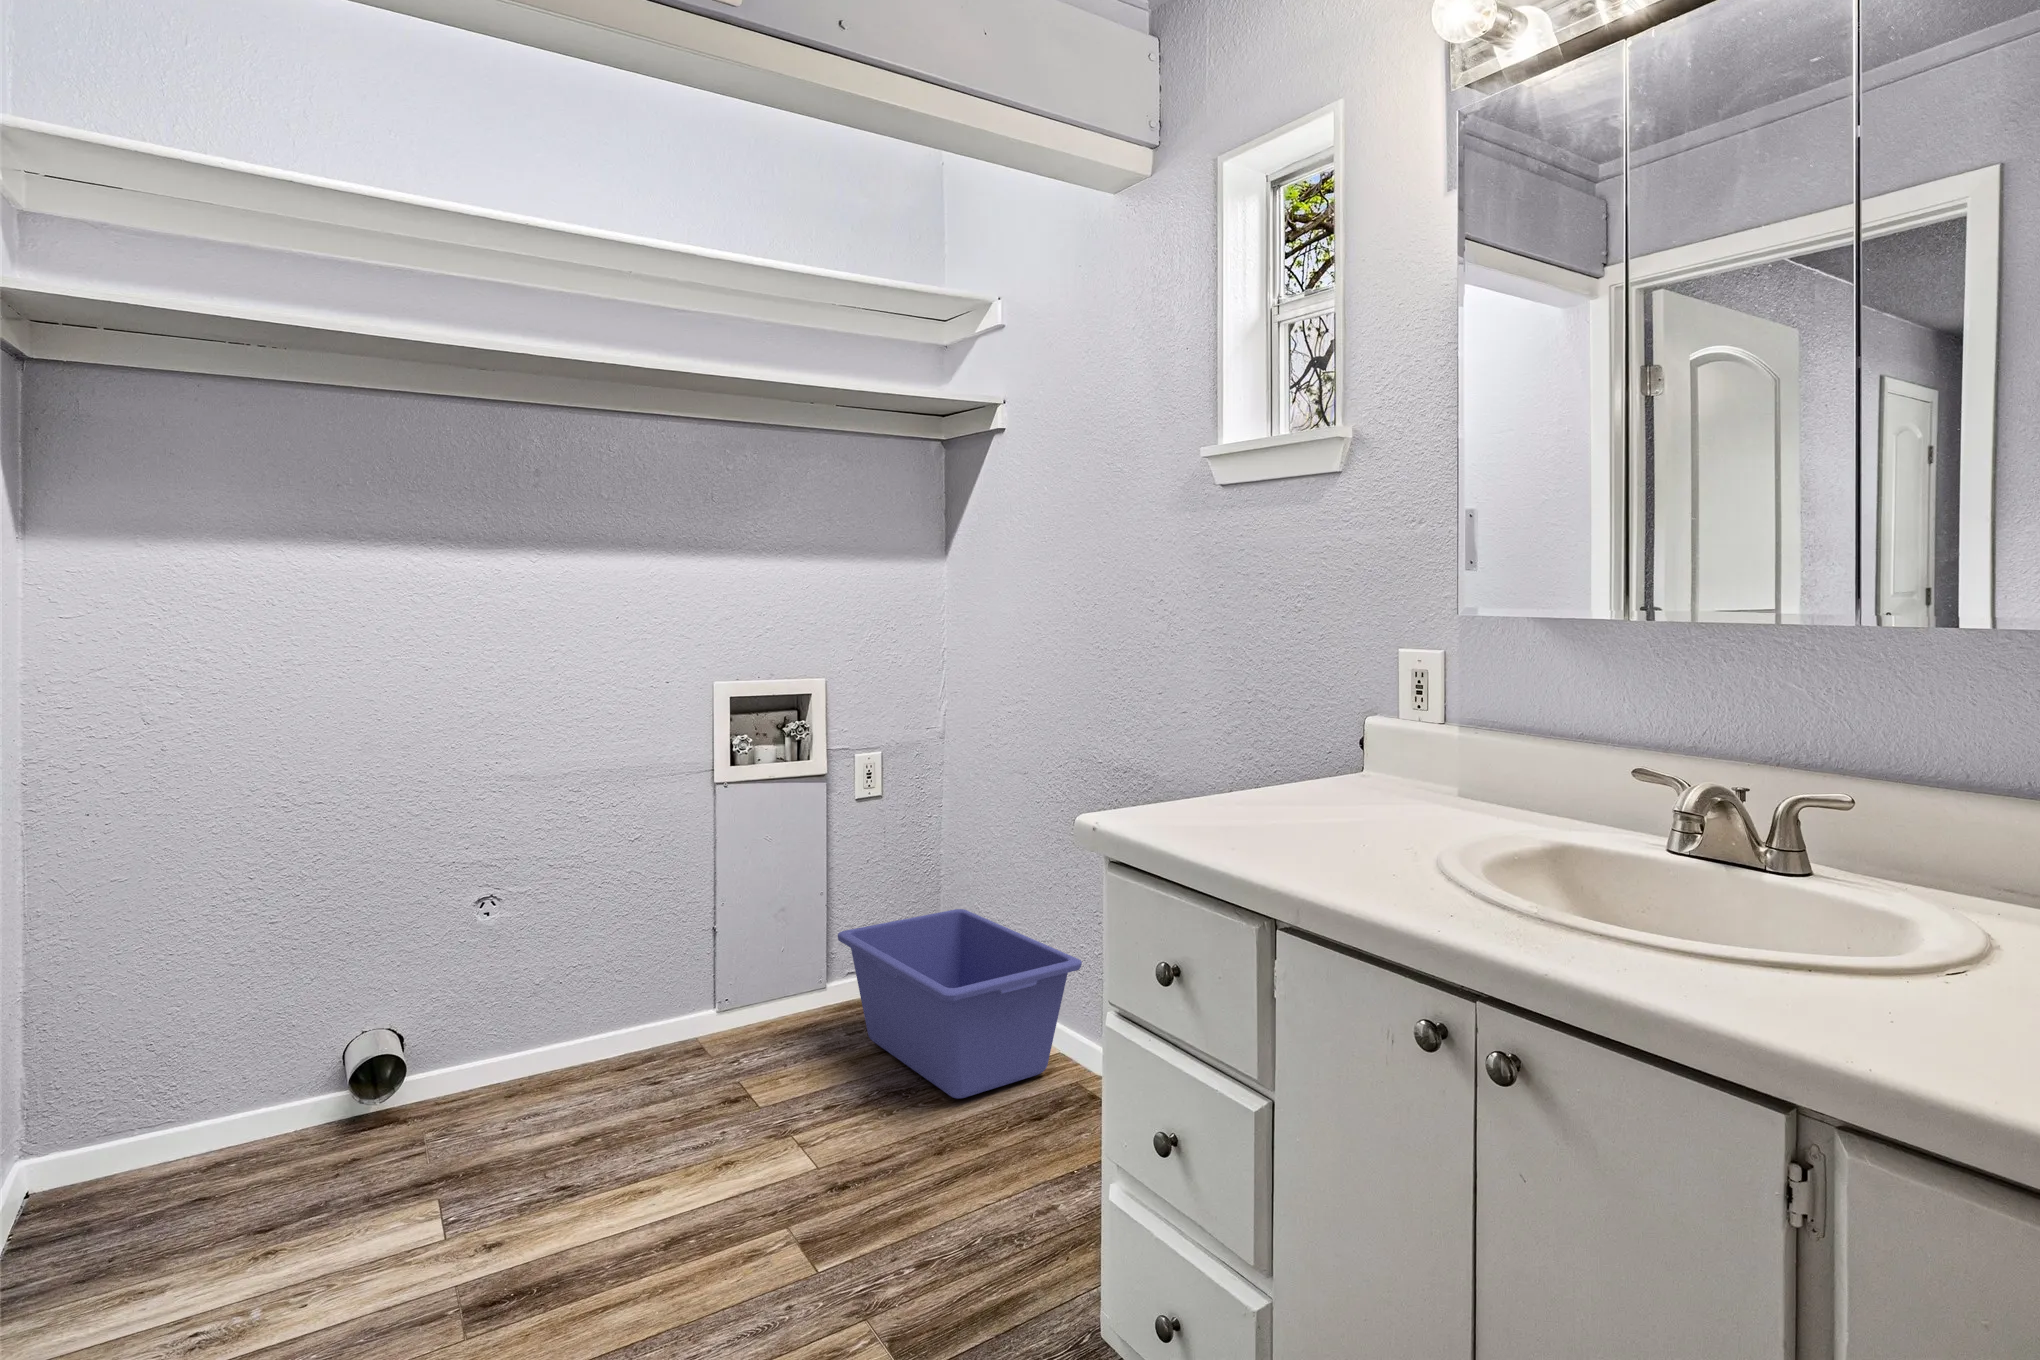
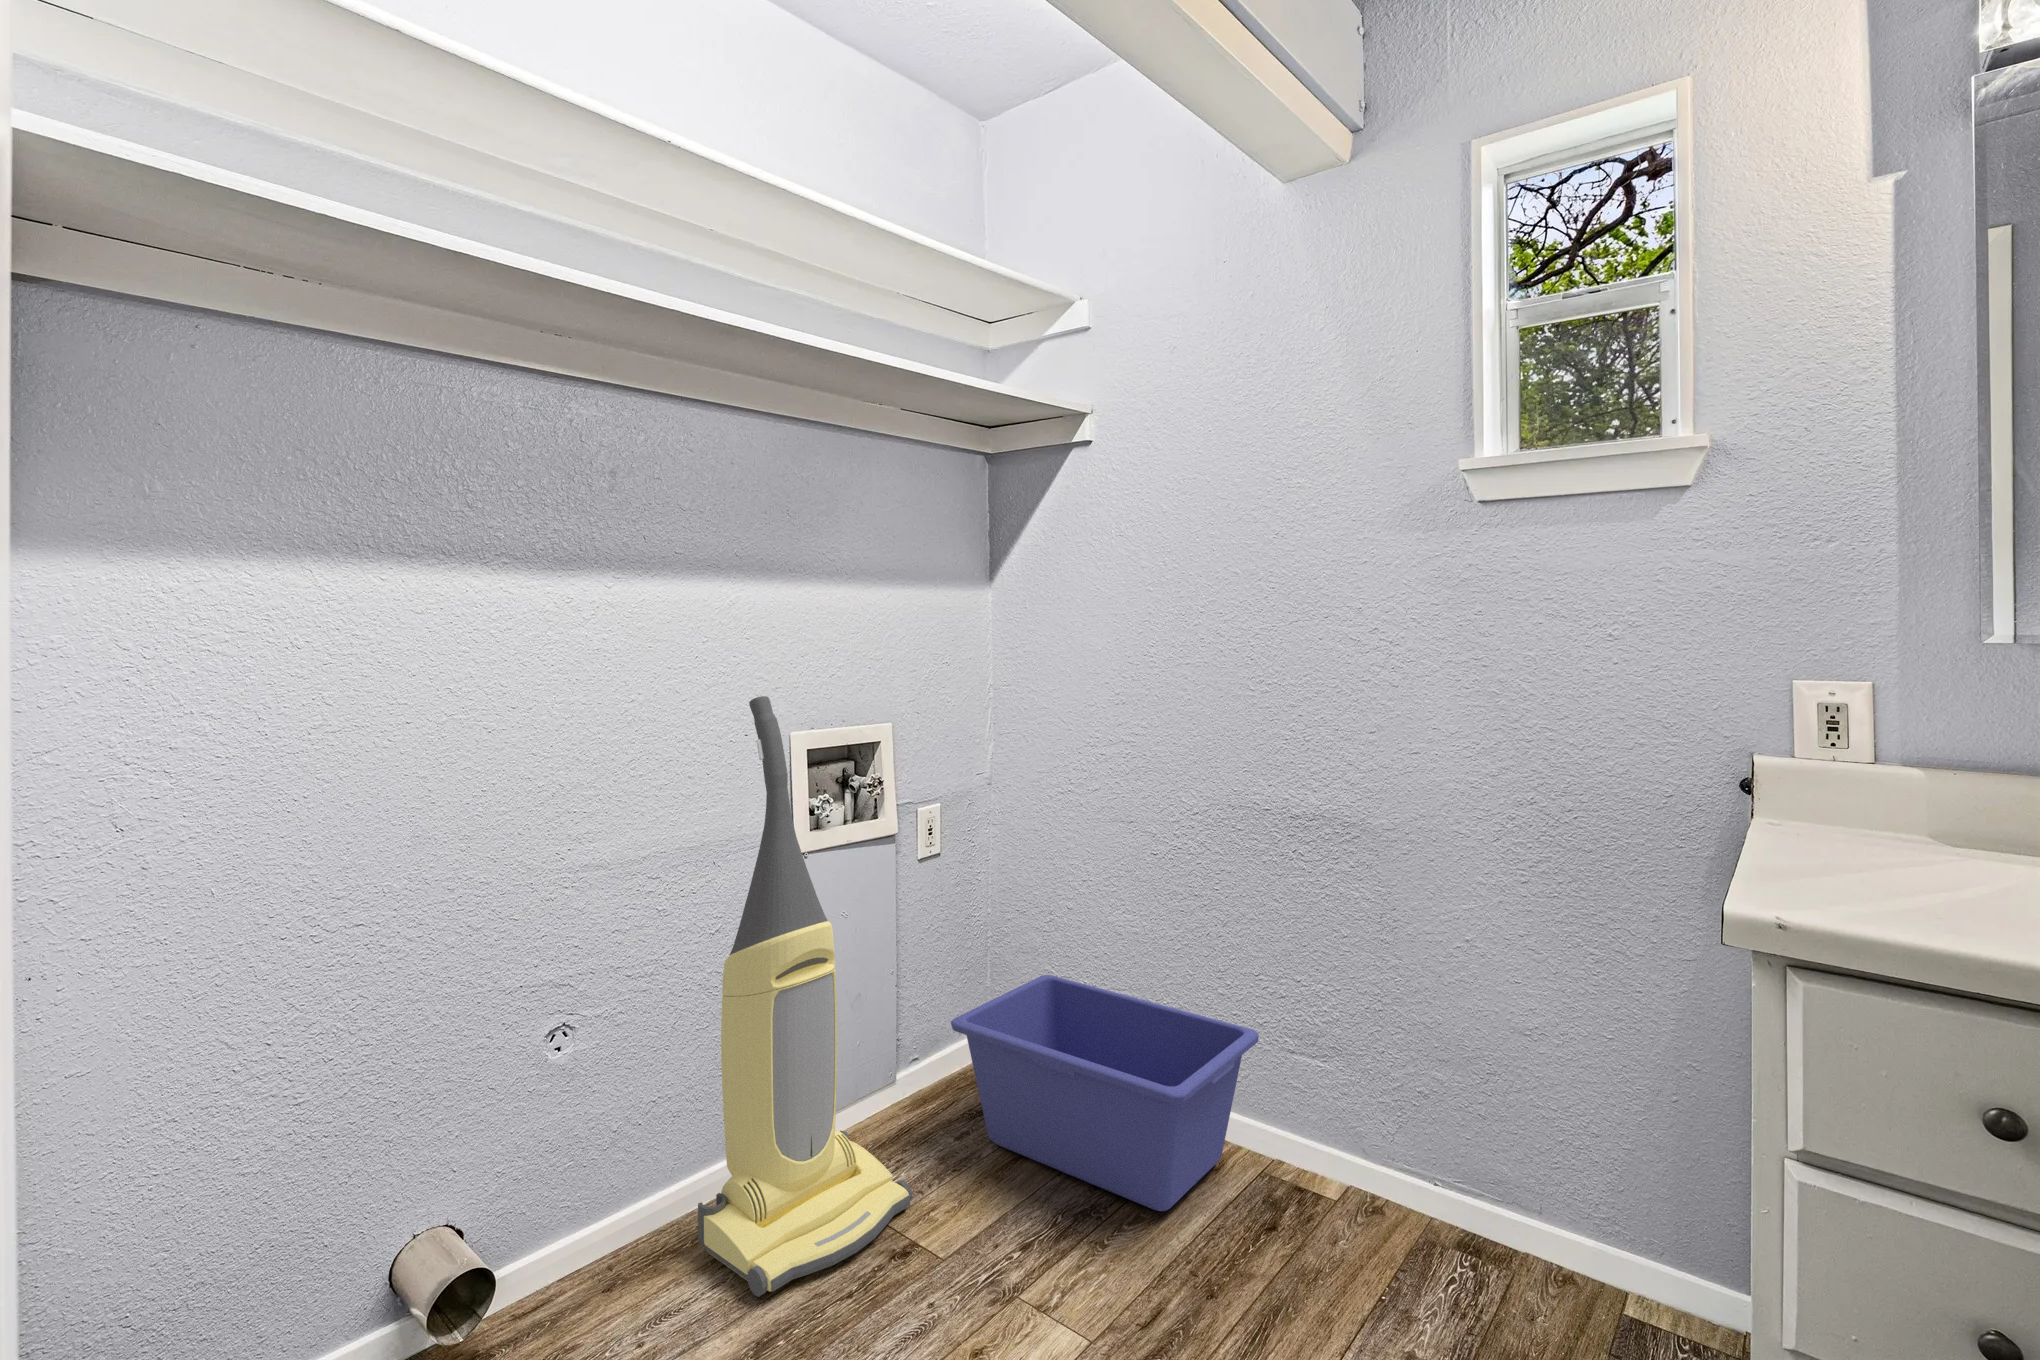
vacuum cleaner: none [590,647,770,1112] -> present [698,696,912,1297]

